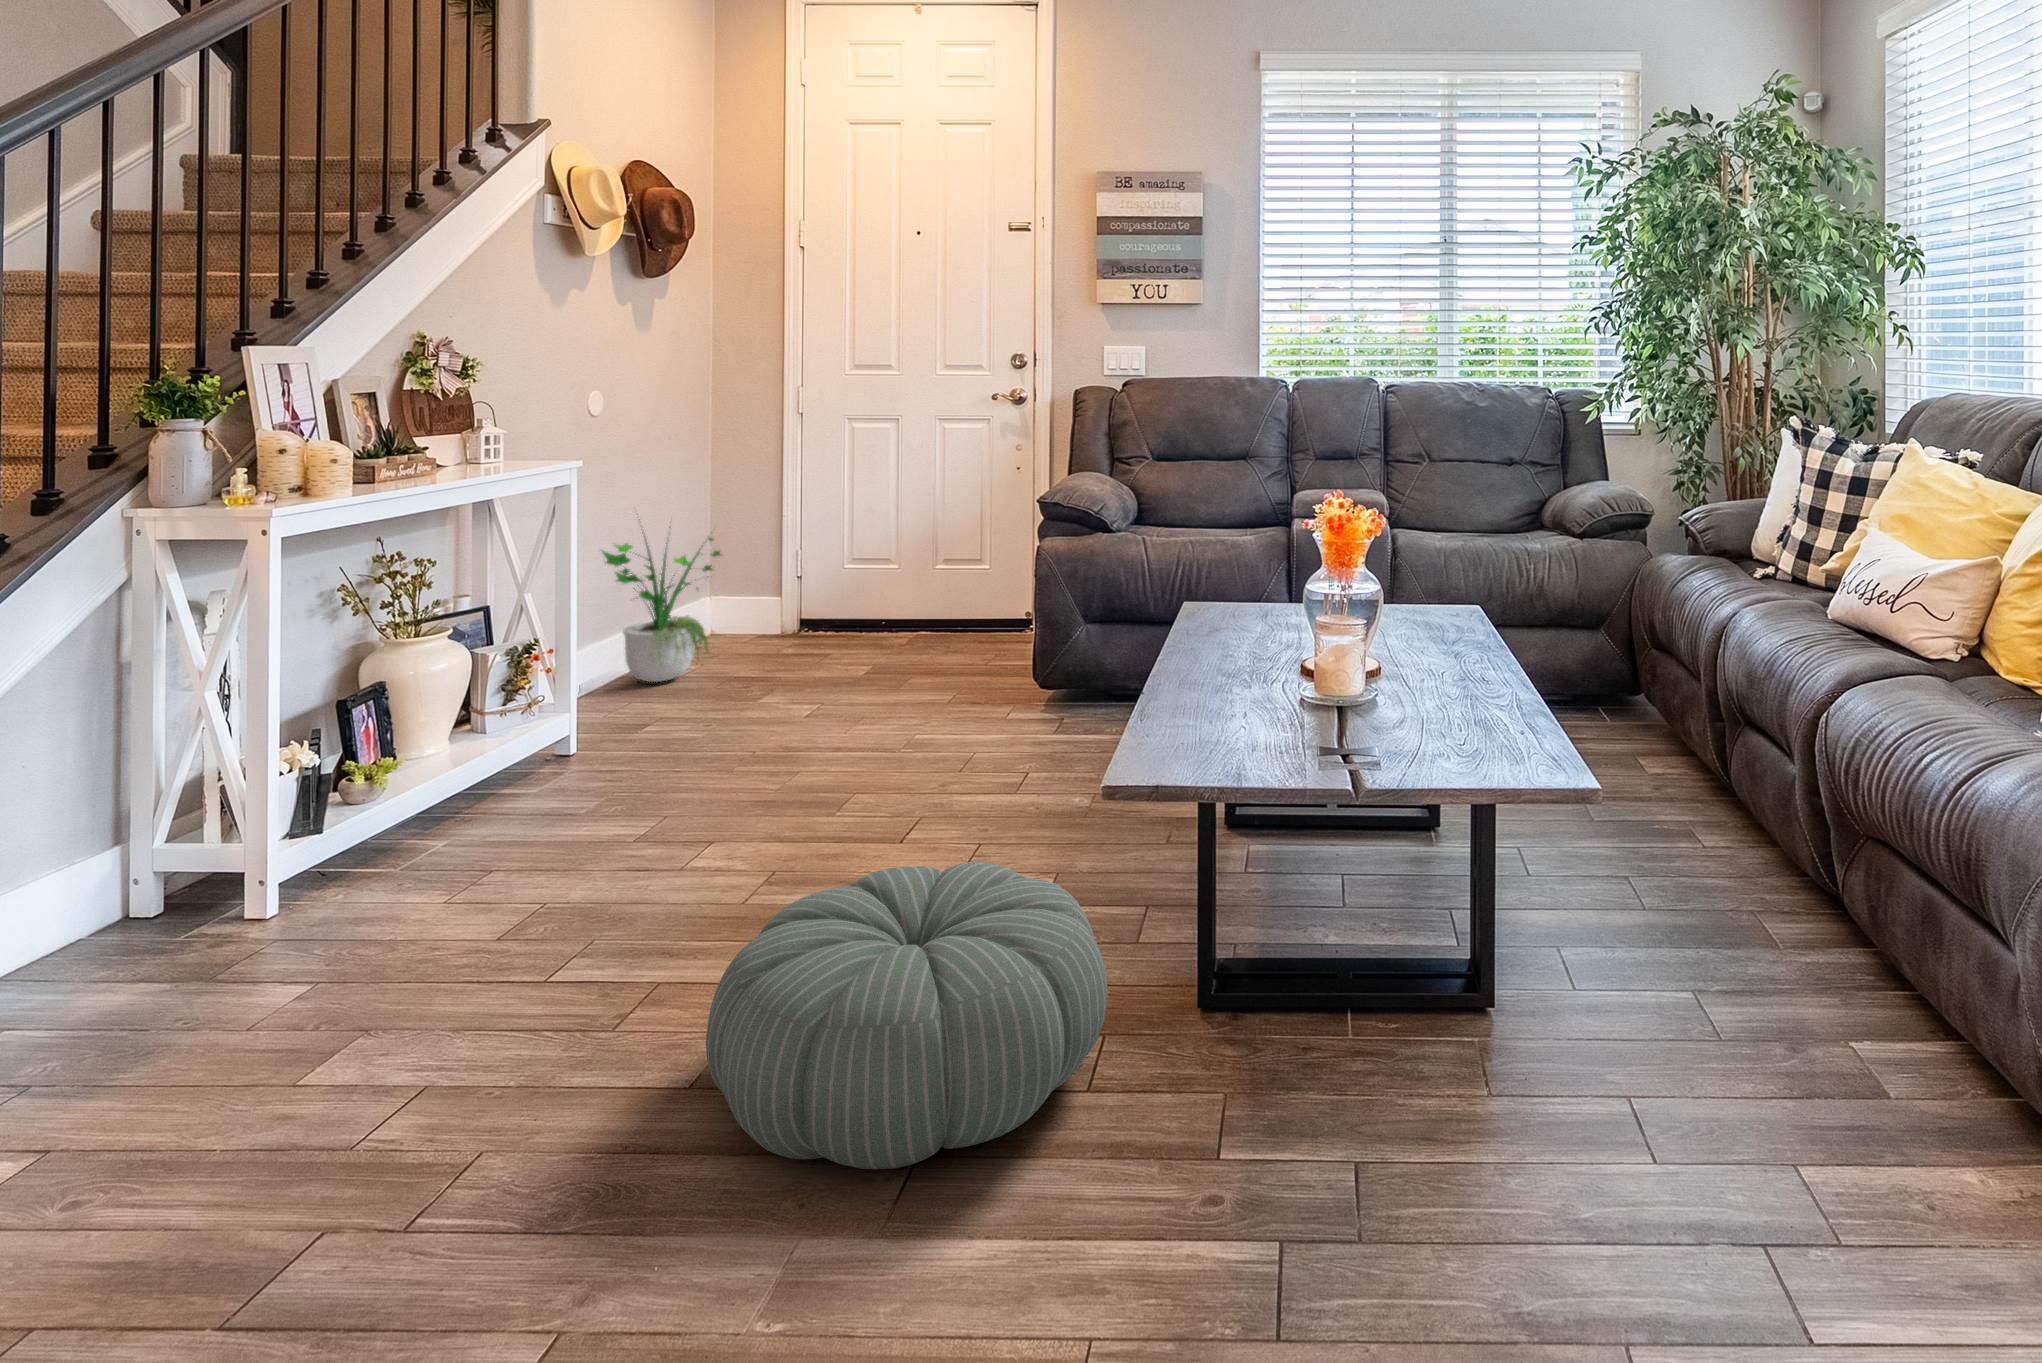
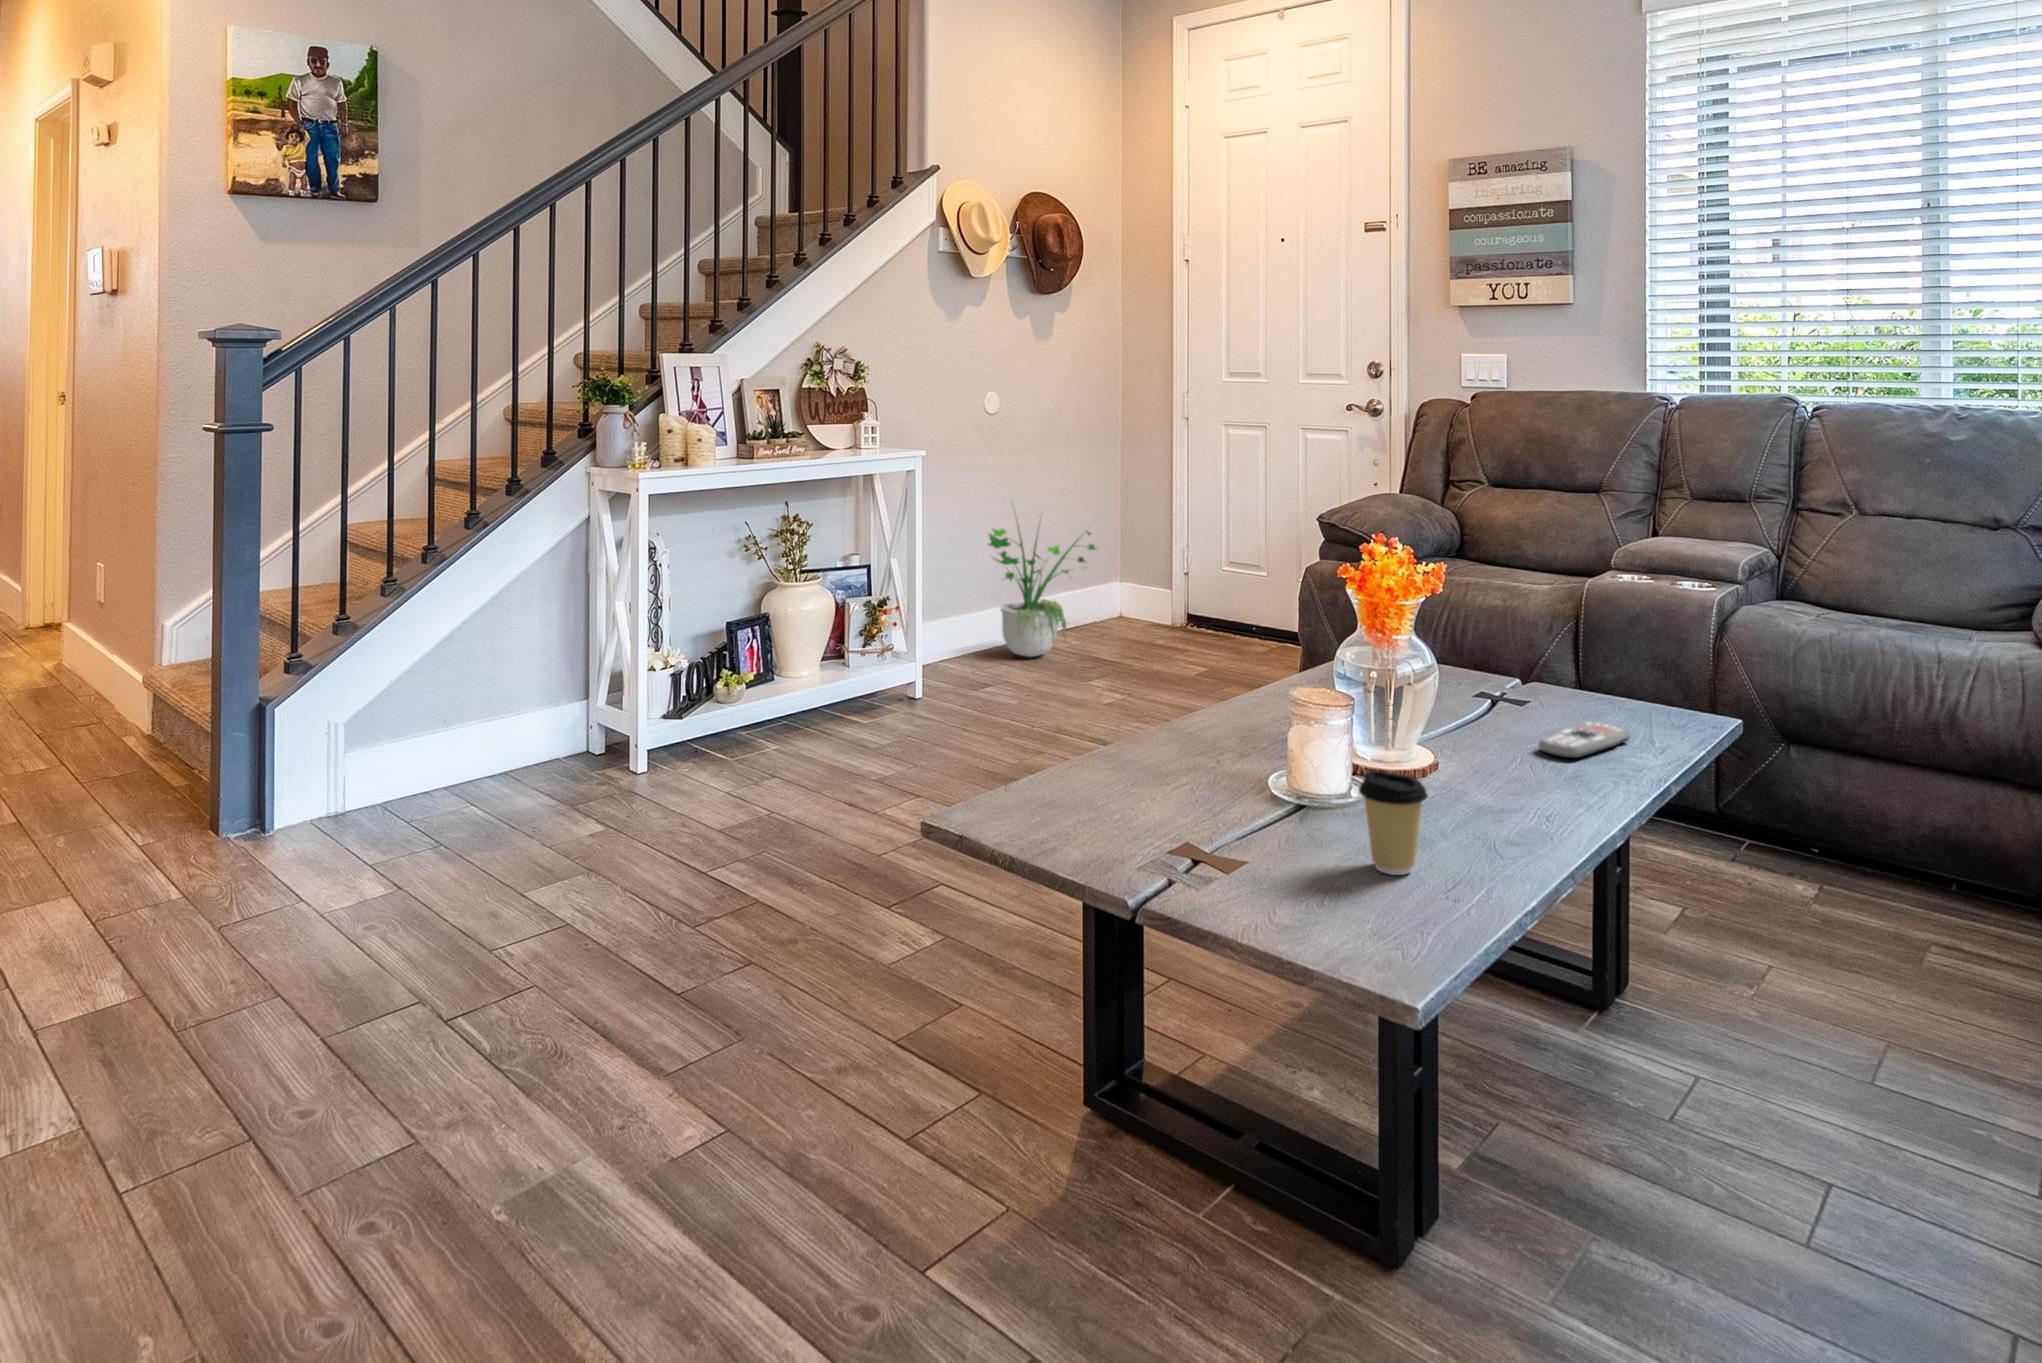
remote control: none [1417,633,1456,661] -> present [1539,721,1630,758]
coffee cup: none [1450,685,1502,763] -> present [1359,770,1428,875]
pouf: present [706,862,1107,1169] -> none [666,837,1031,1105]

